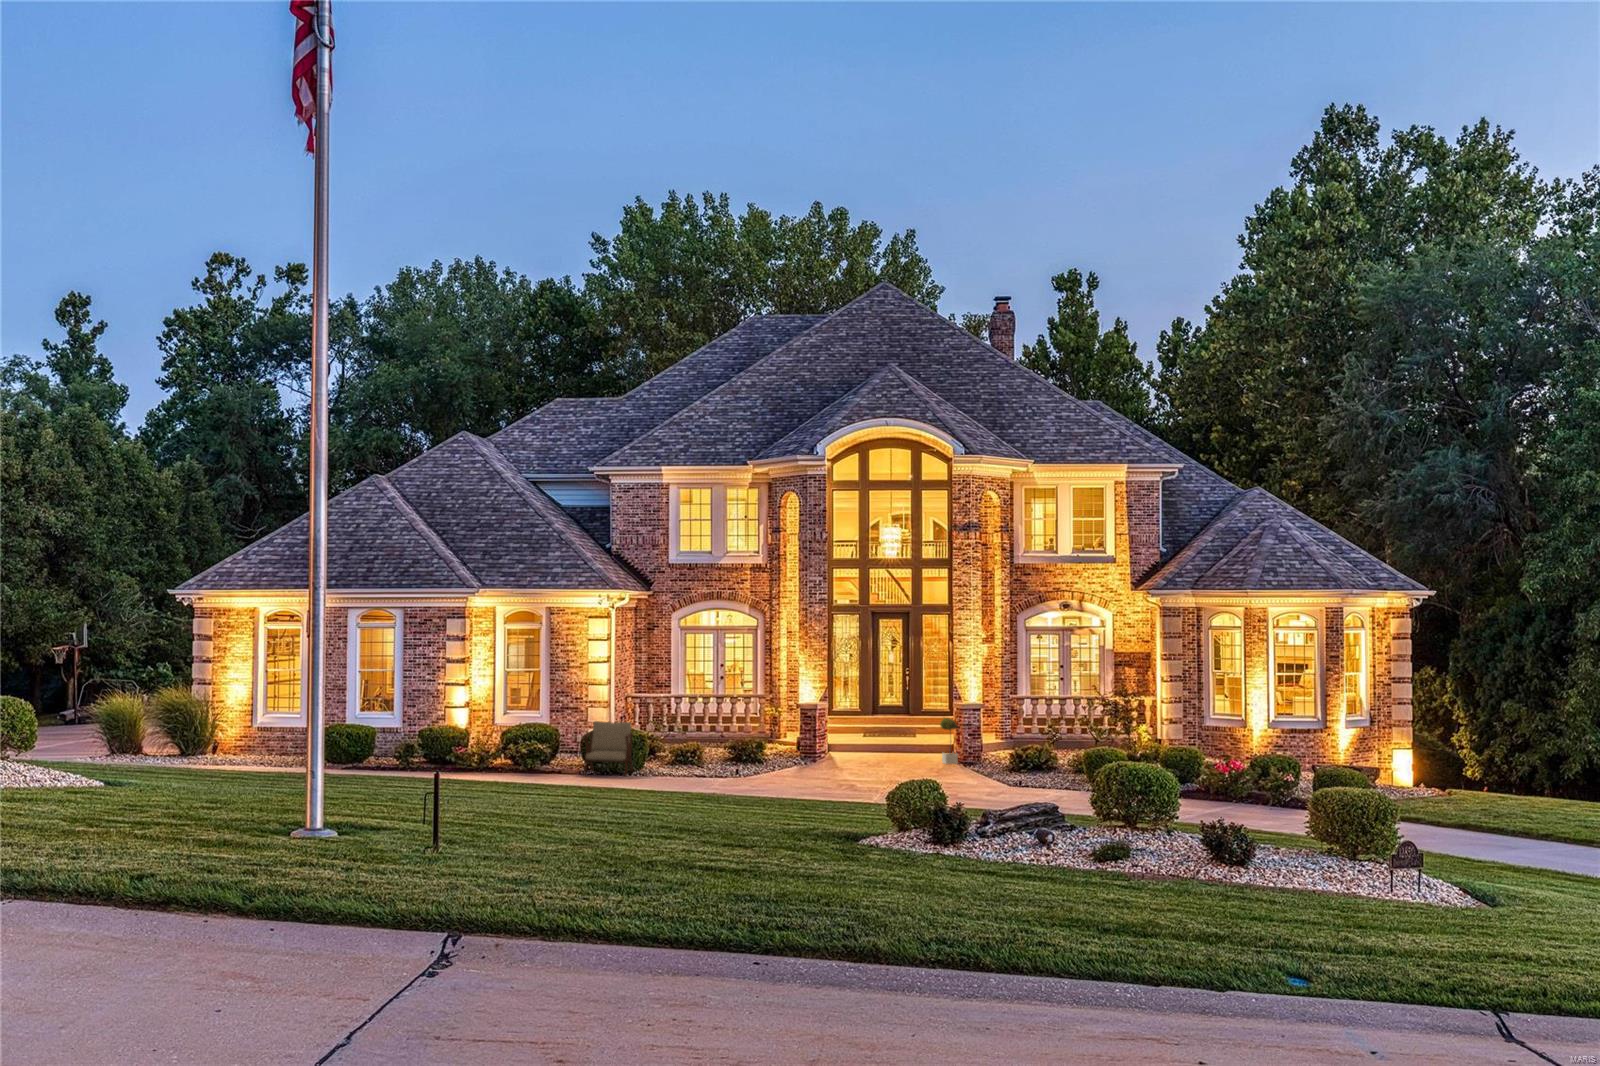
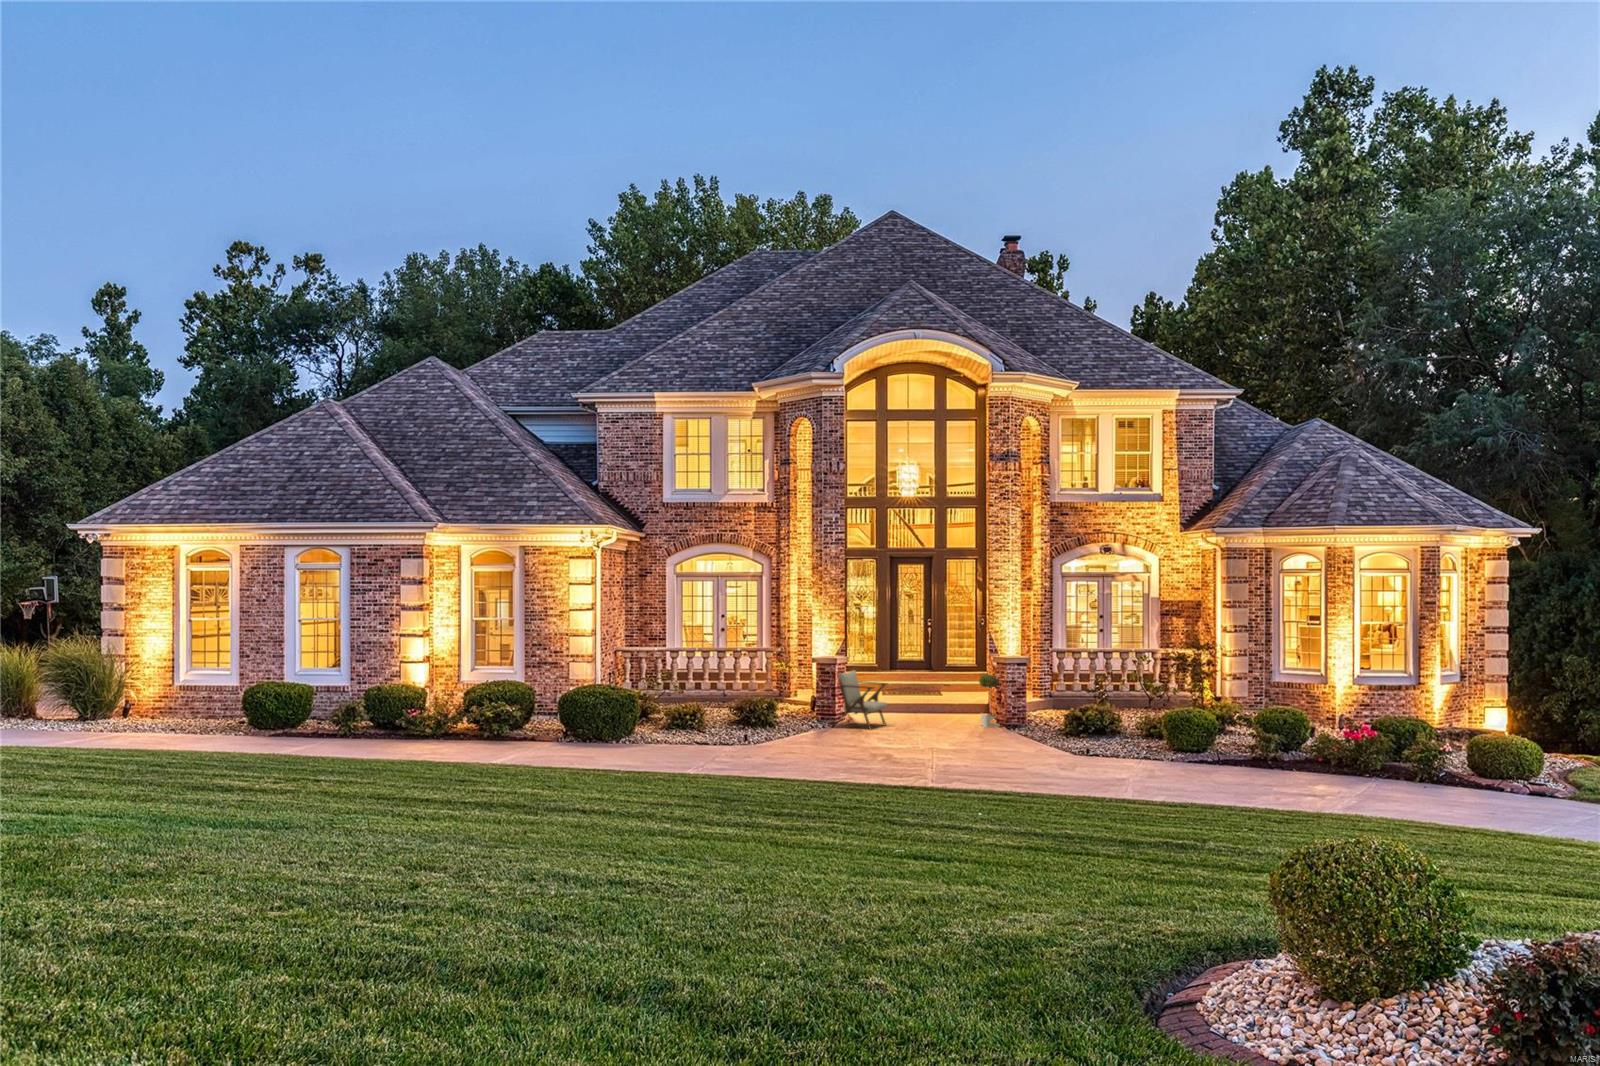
lounge chair: present [583,721,633,776] -> present [832,670,888,729]

